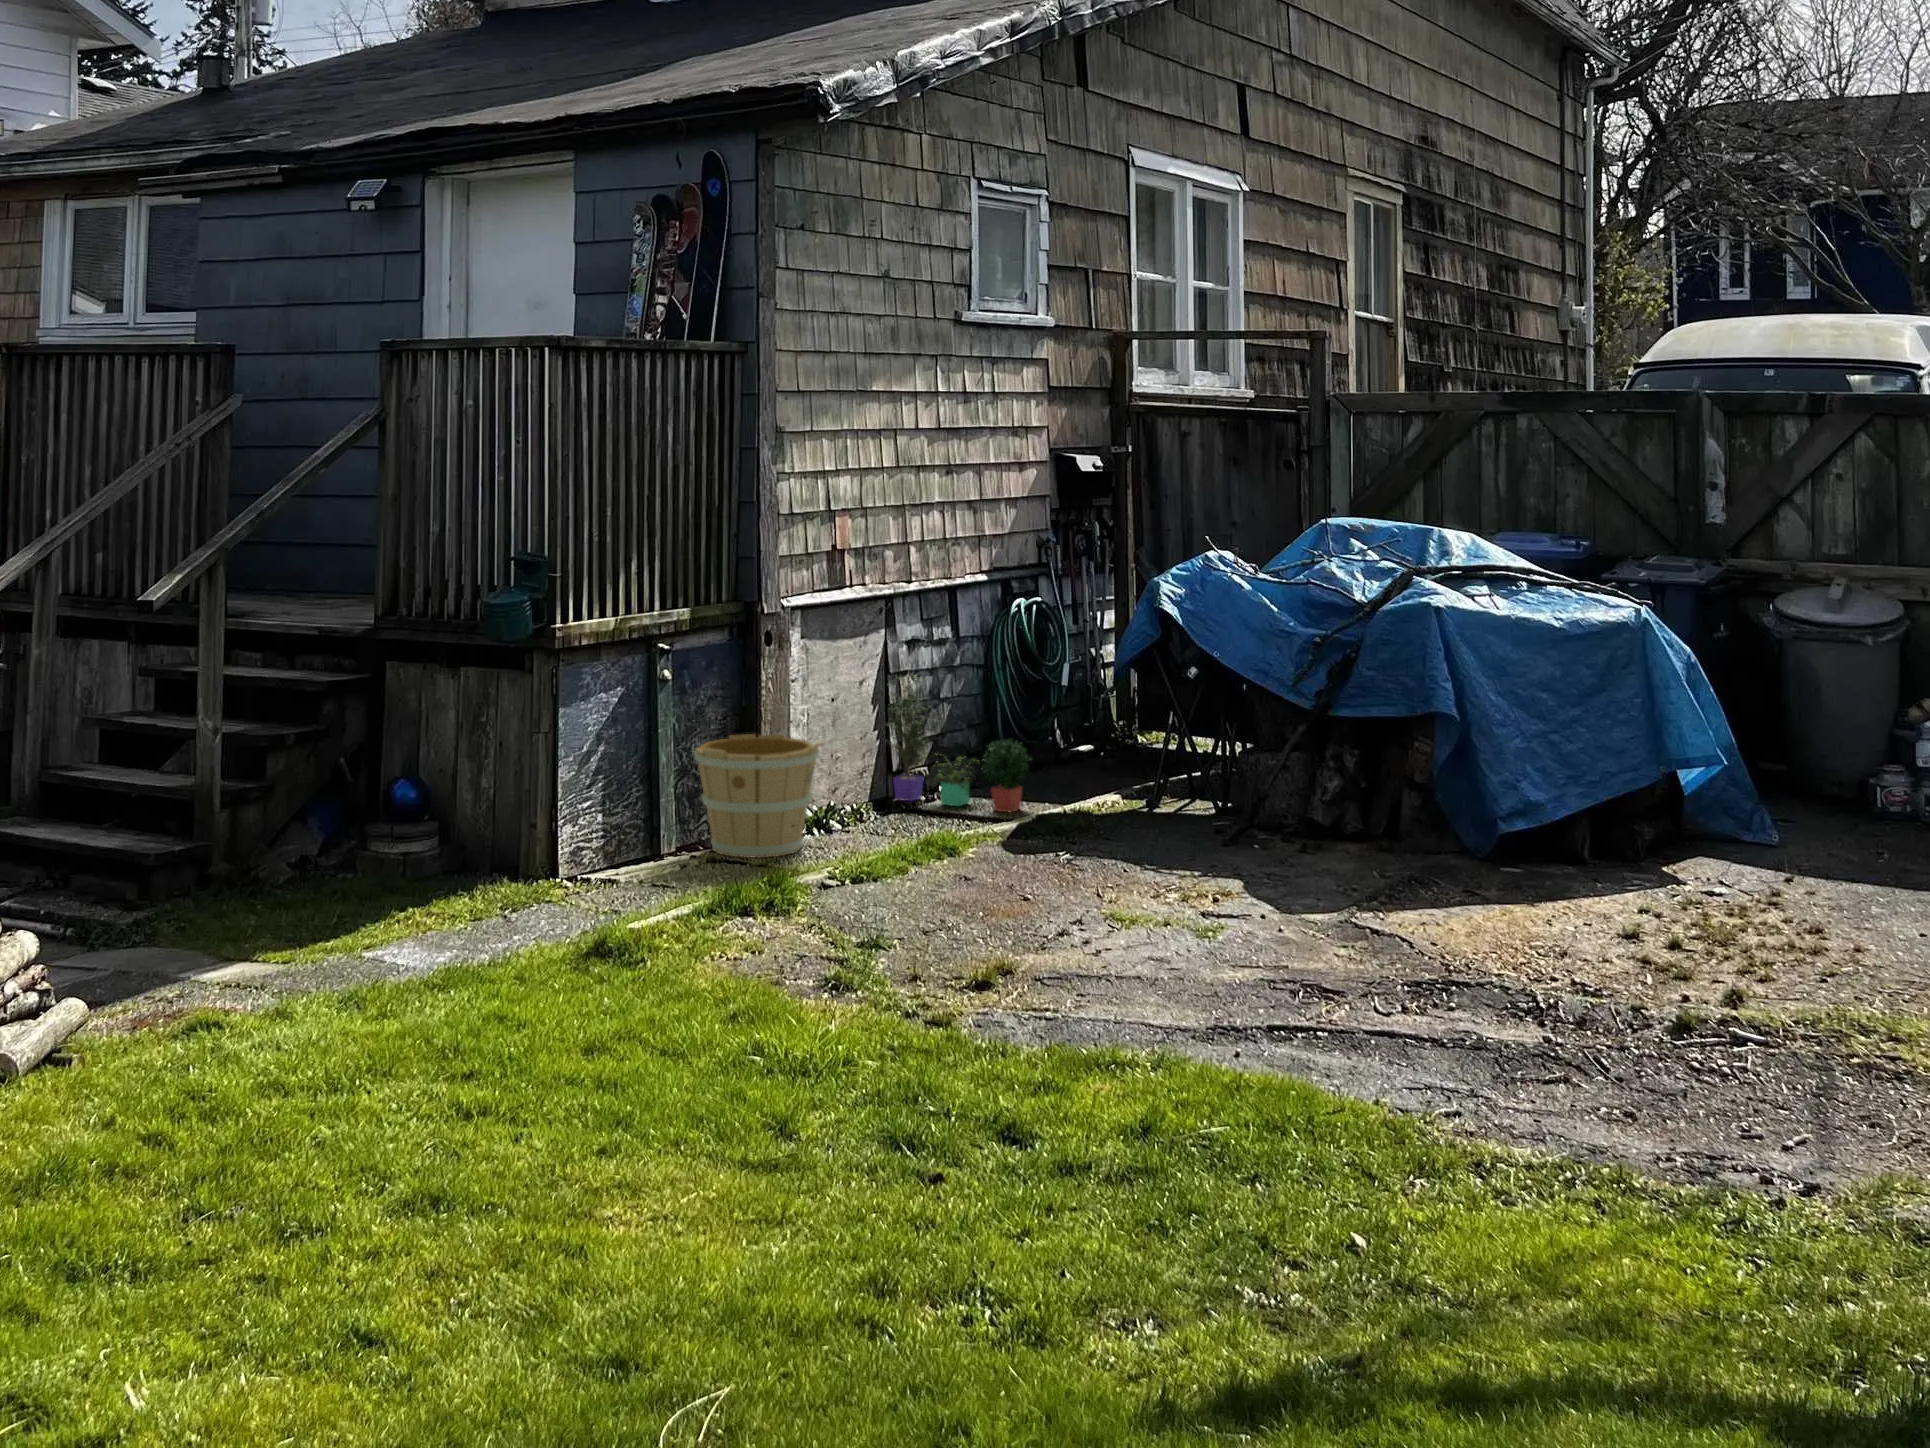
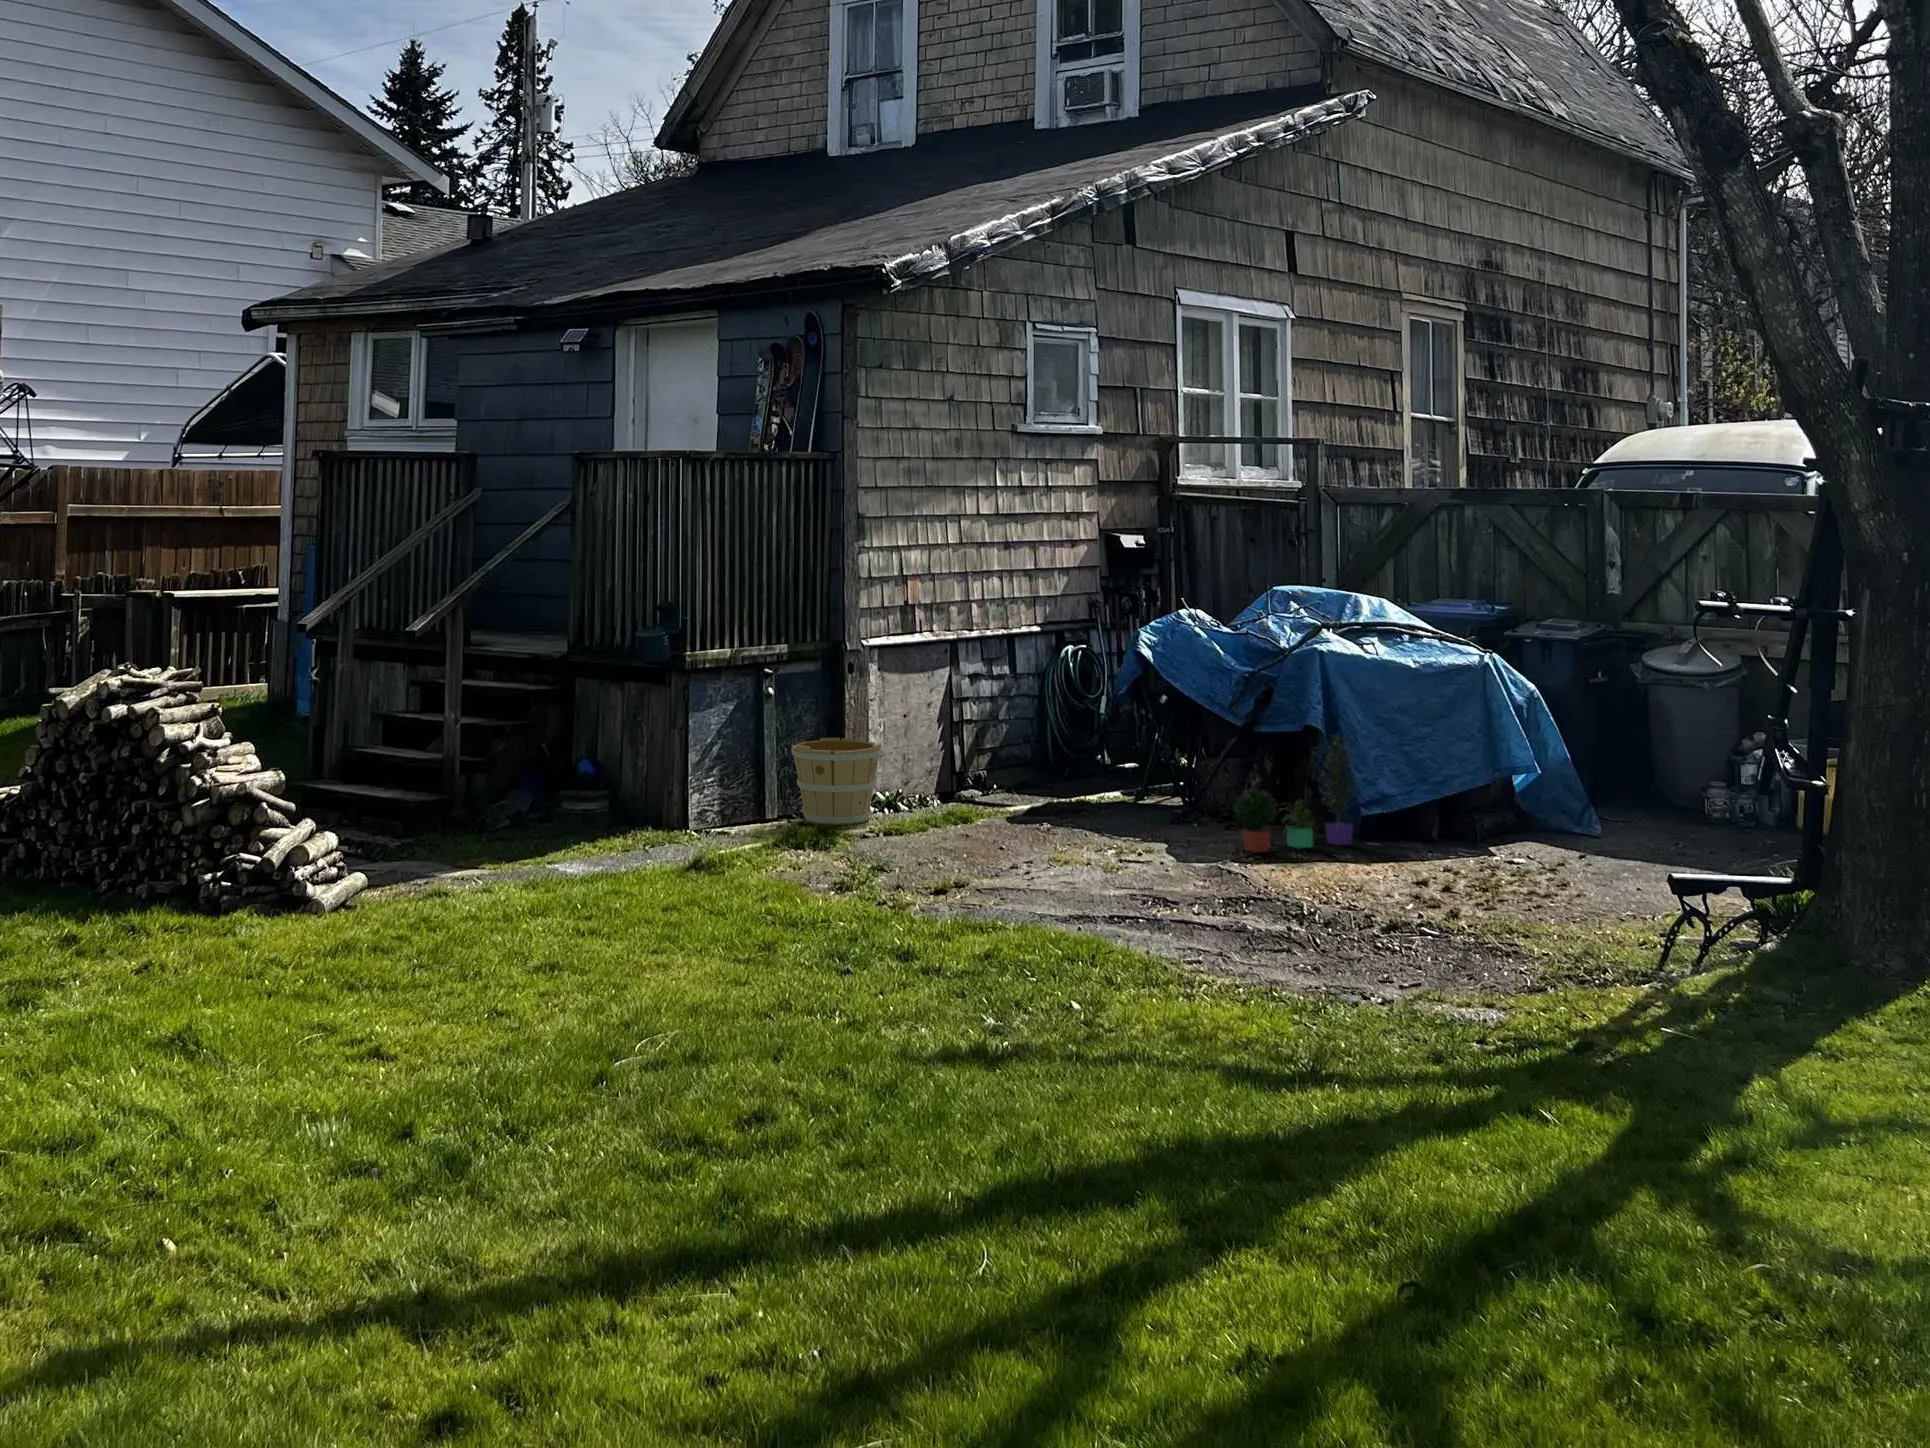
potted plant: present [887,676,1030,812] -> present [1234,737,1356,852]

